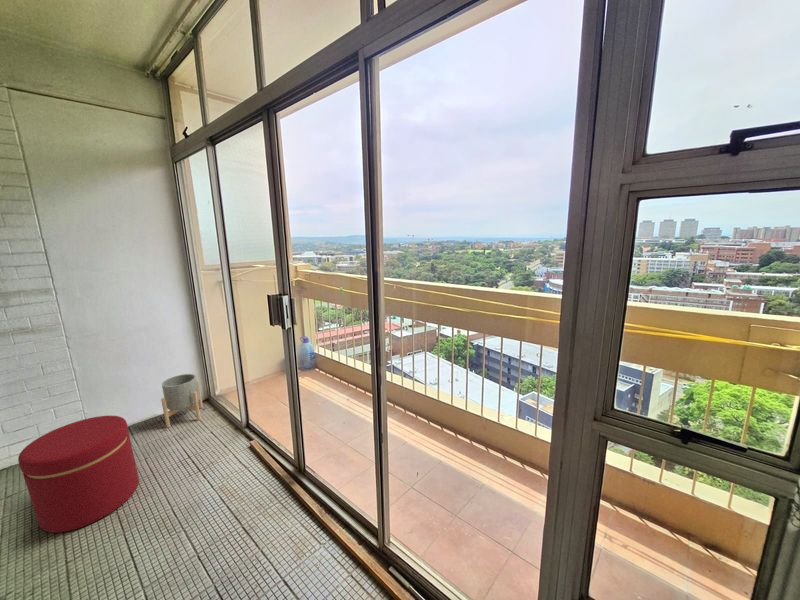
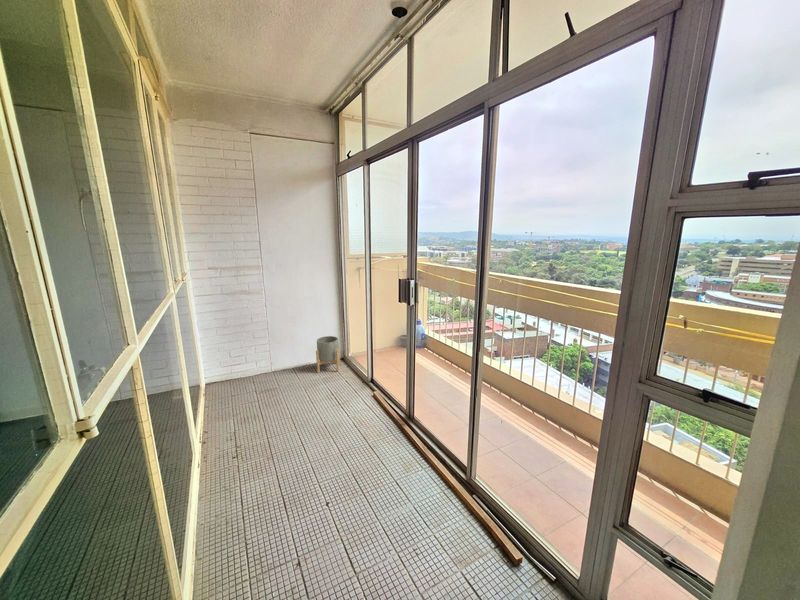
ottoman: present [18,416,139,533] -> none [248,353,304,420]

